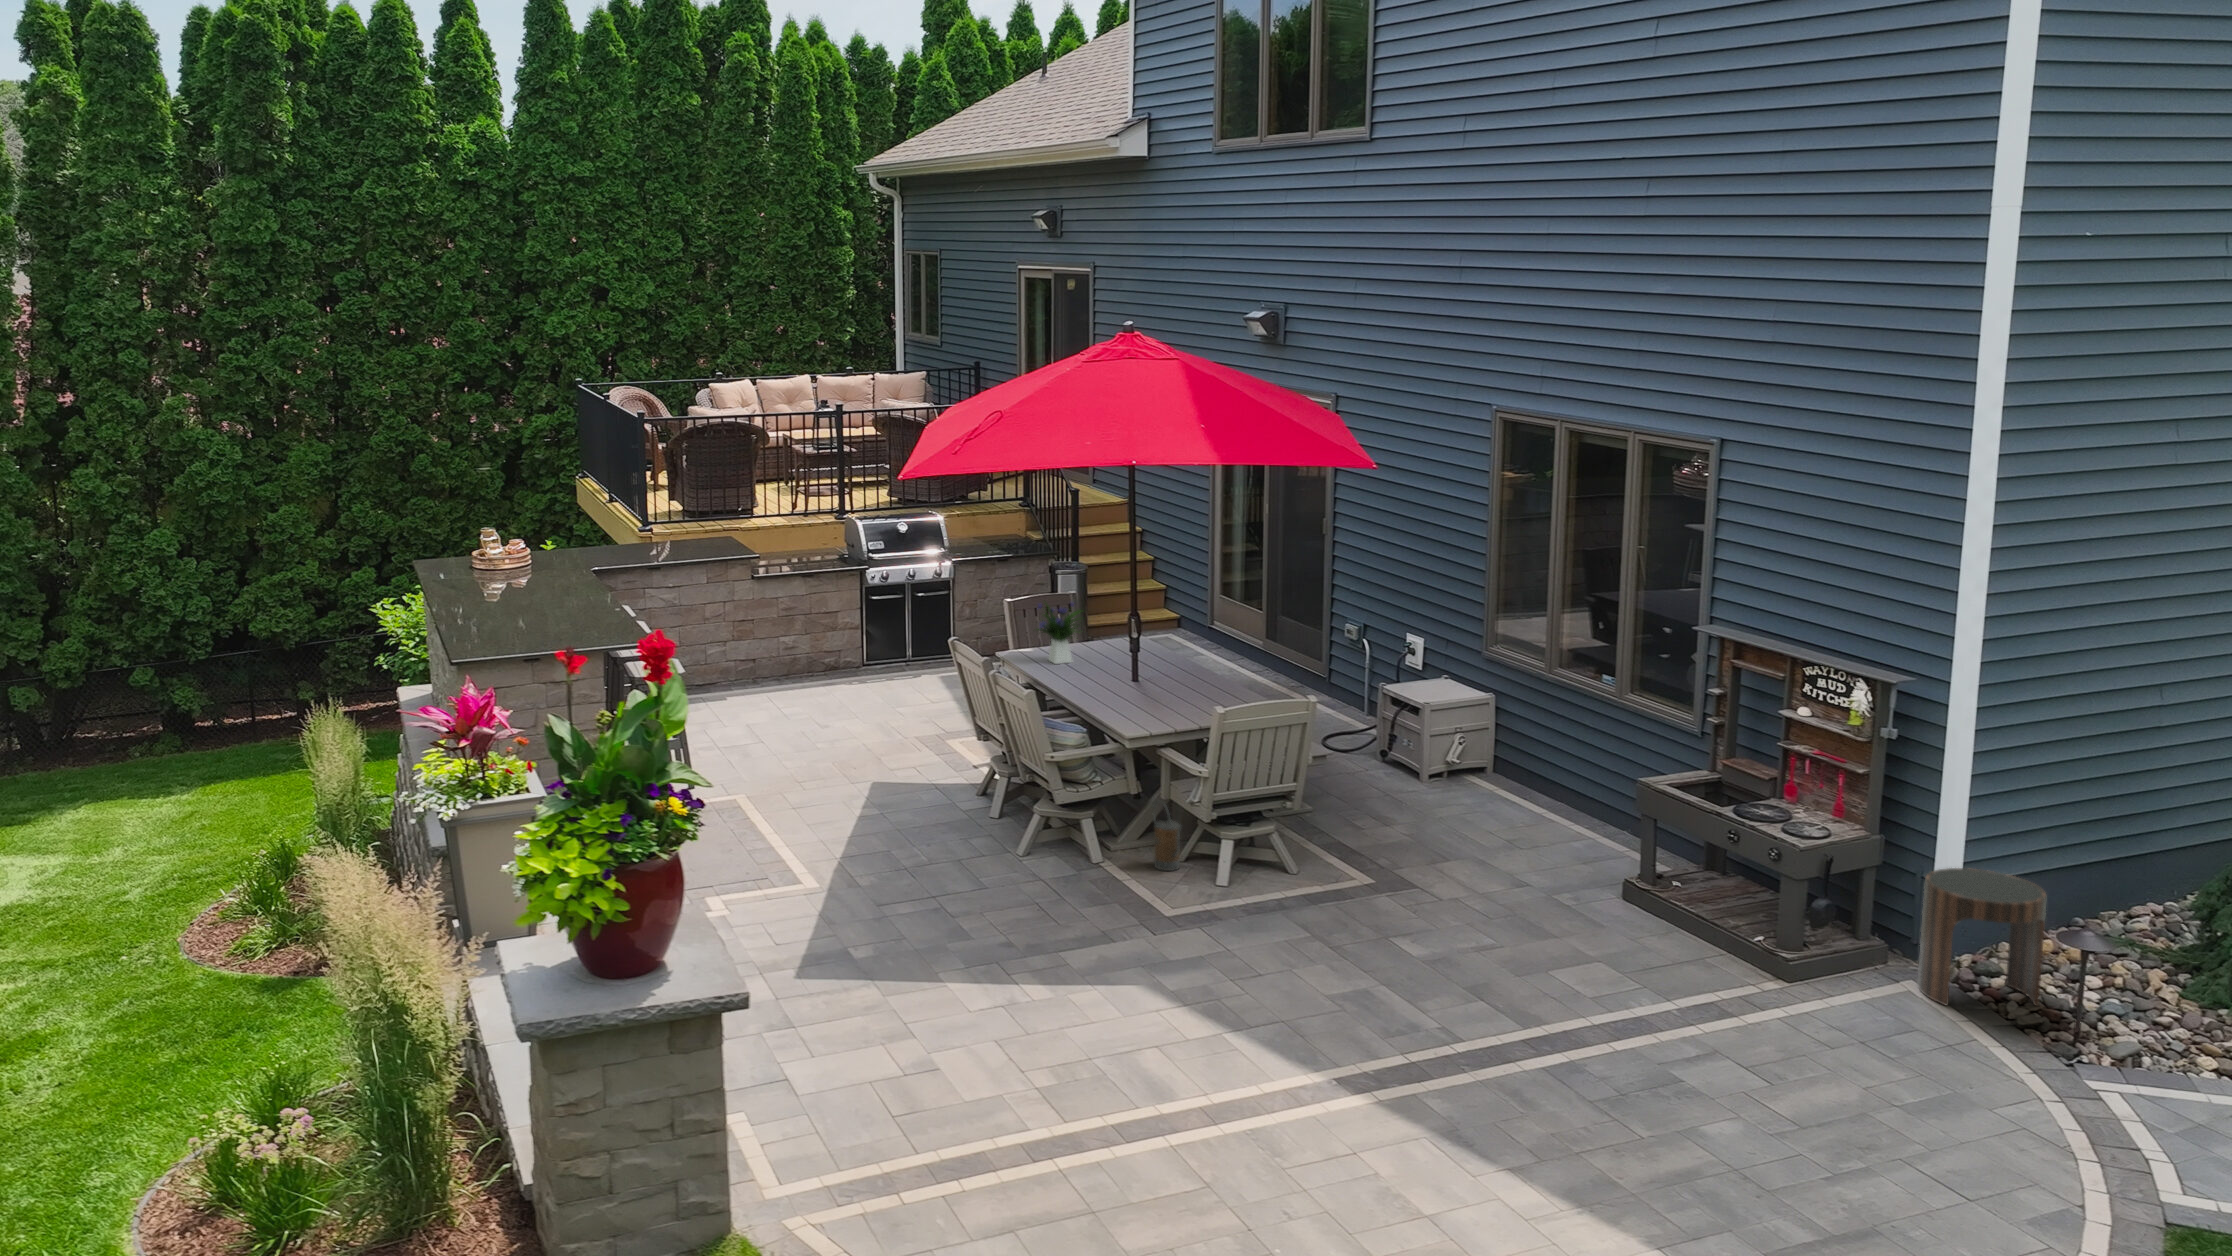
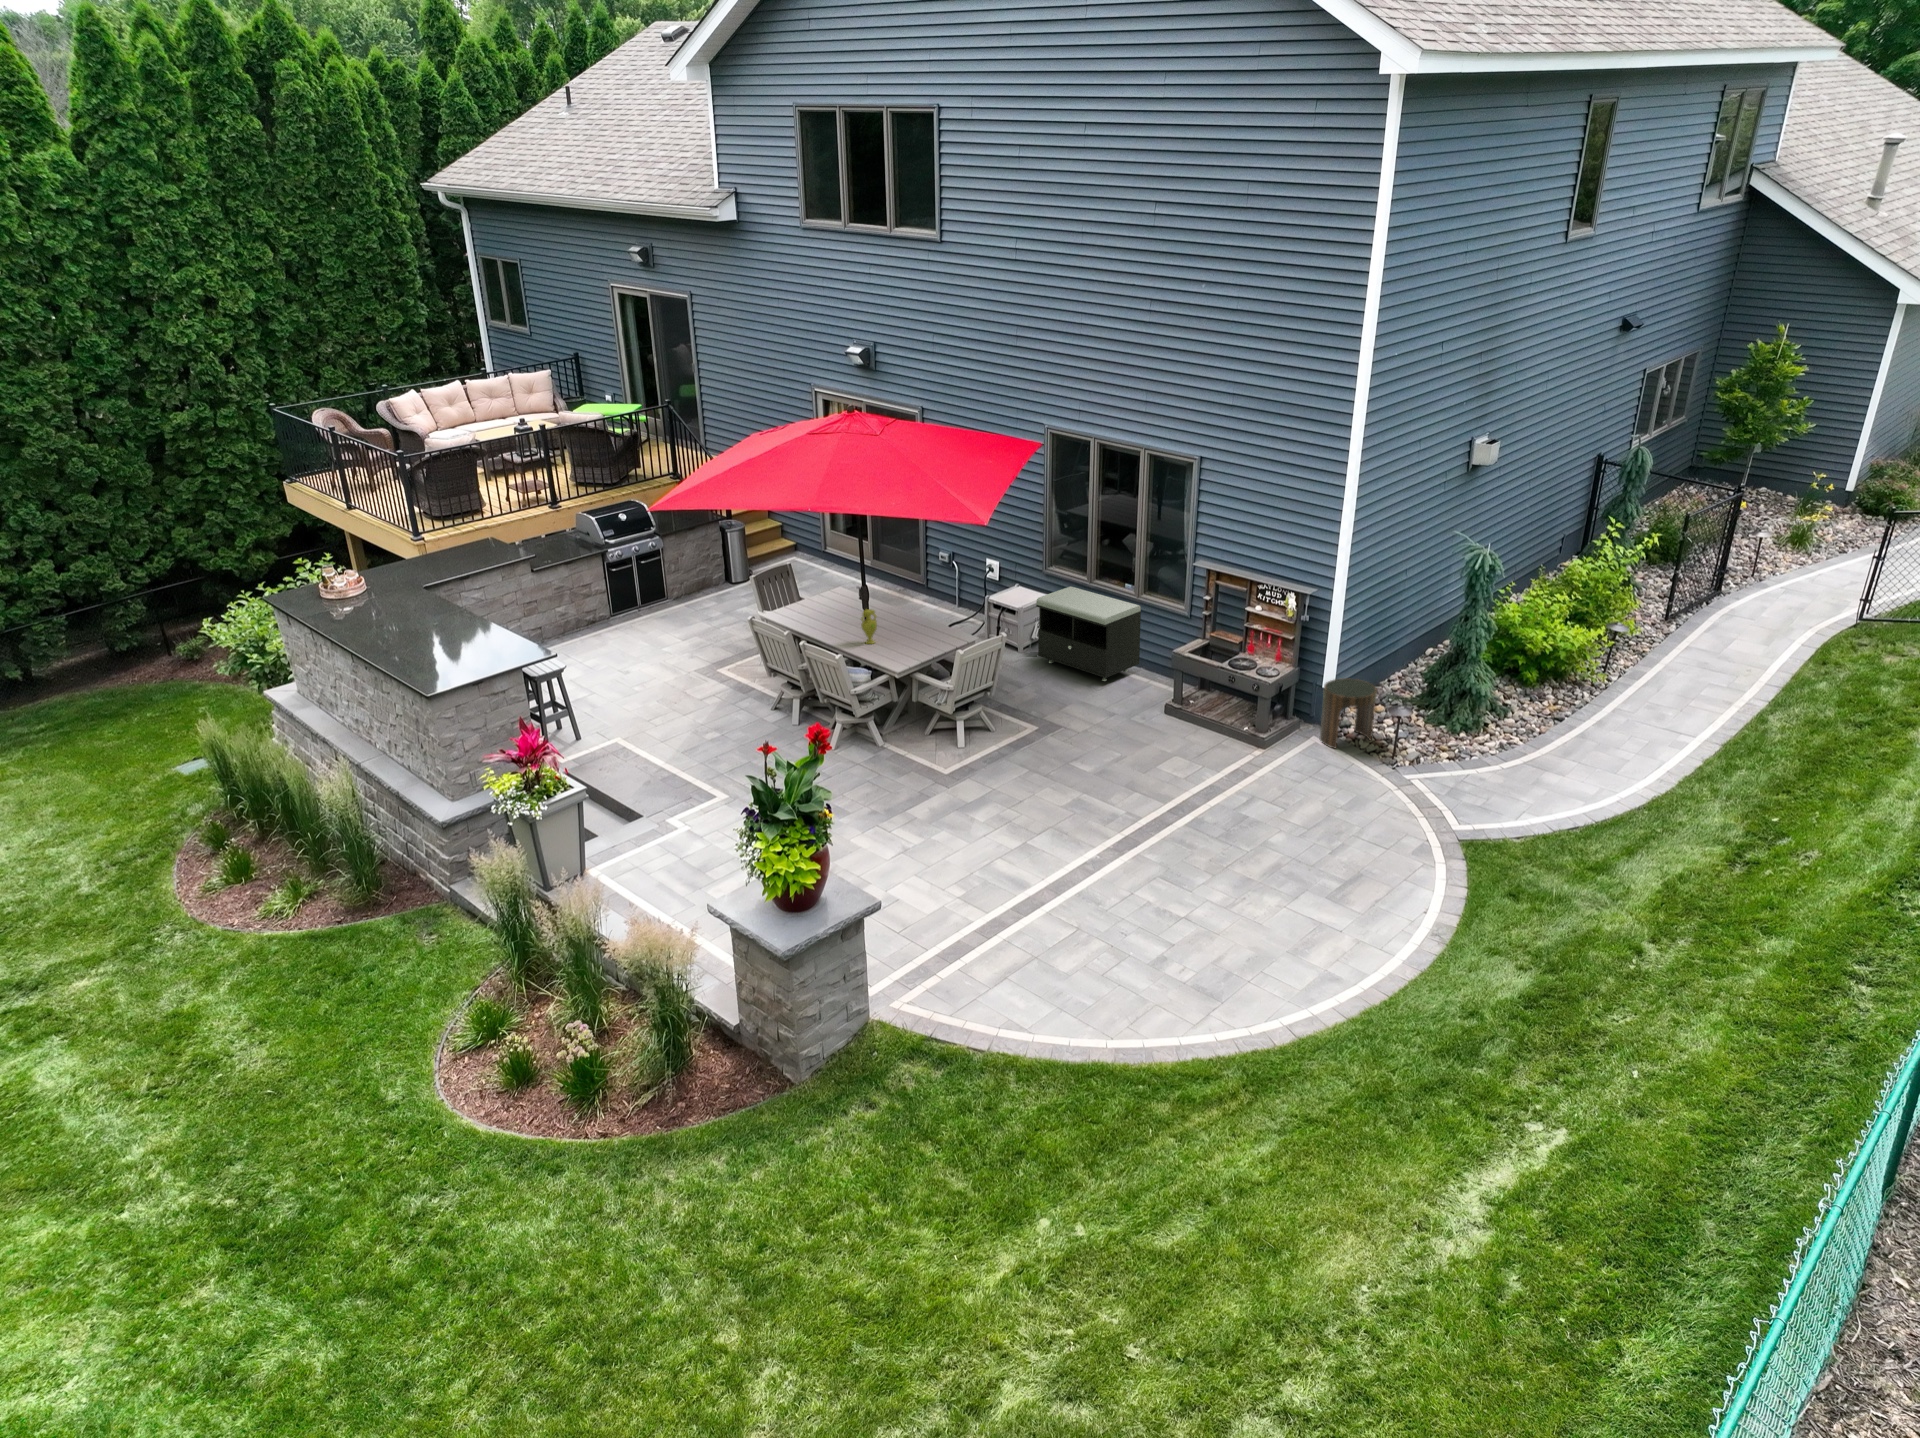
flower arrangement: present [1037,602,1082,664] -> none [789,579,830,622]
vase: none [1099,641,1128,696] -> present [861,609,877,644]
storage bench: none [1443,677,1618,834] -> present [1036,587,1141,681]
watering can: present [1153,800,1182,871] -> none [911,705,938,747]

